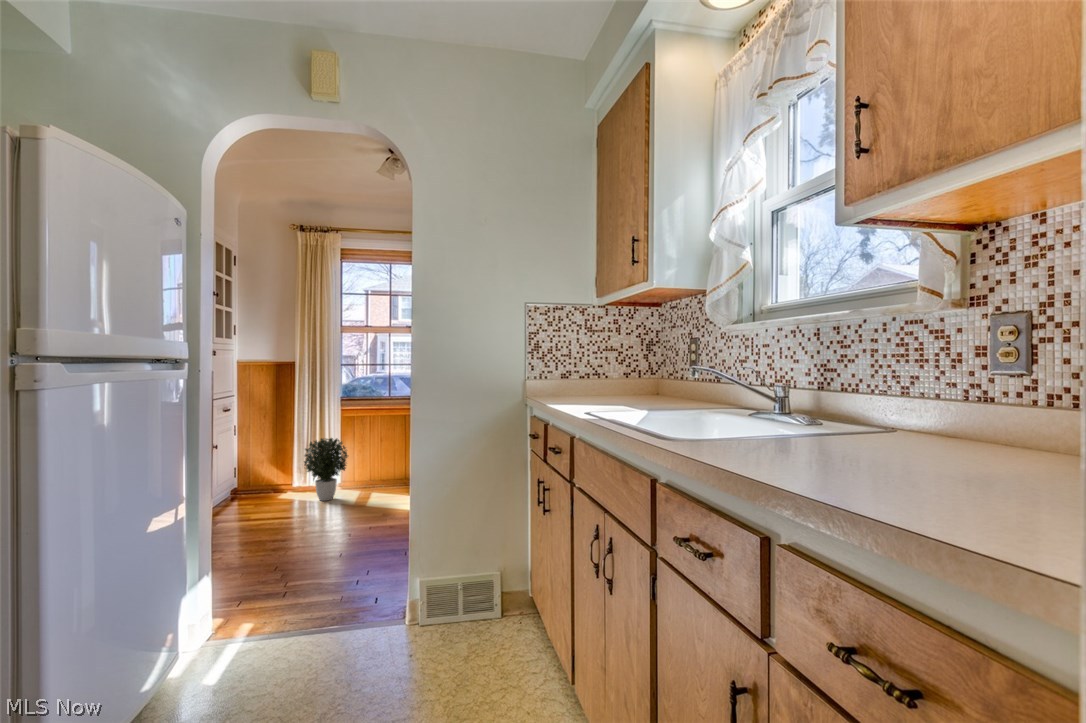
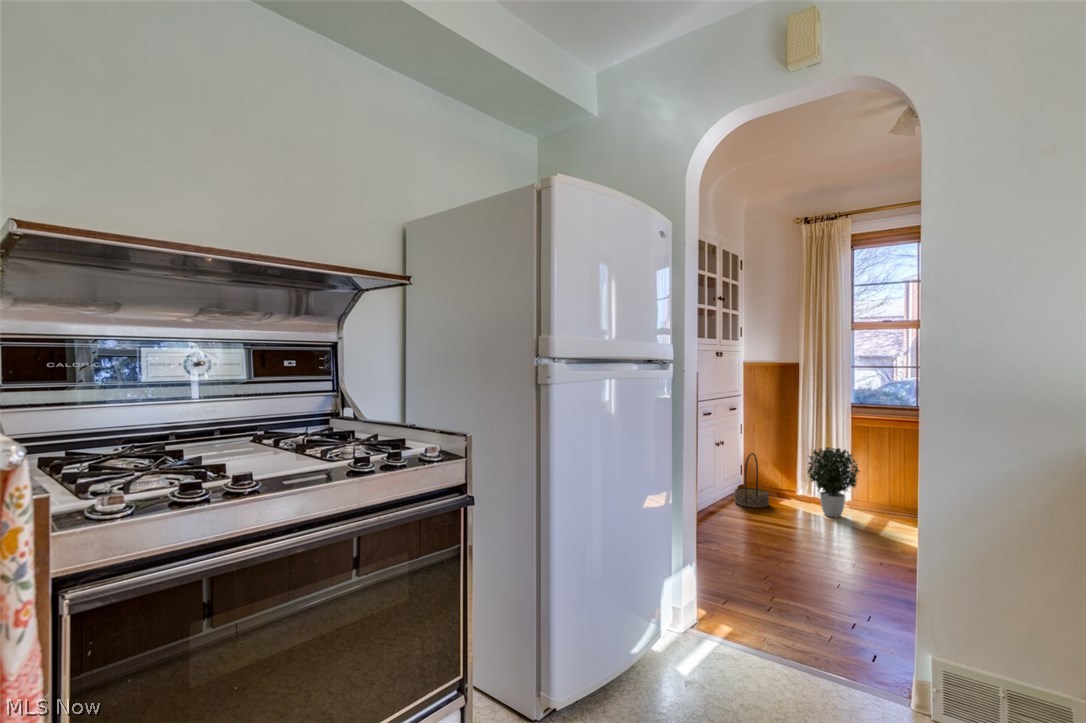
basket: none [228,454,266,510] -> present [735,453,769,508]

